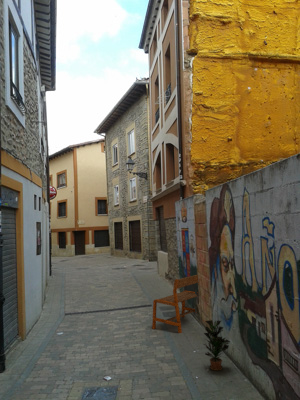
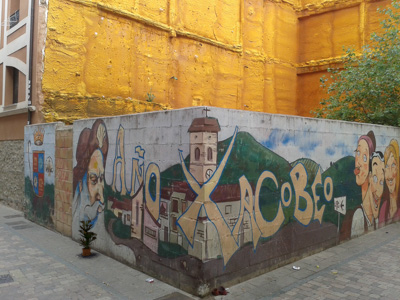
bench: present [152,275,199,333] -> none [14,188,62,239]

